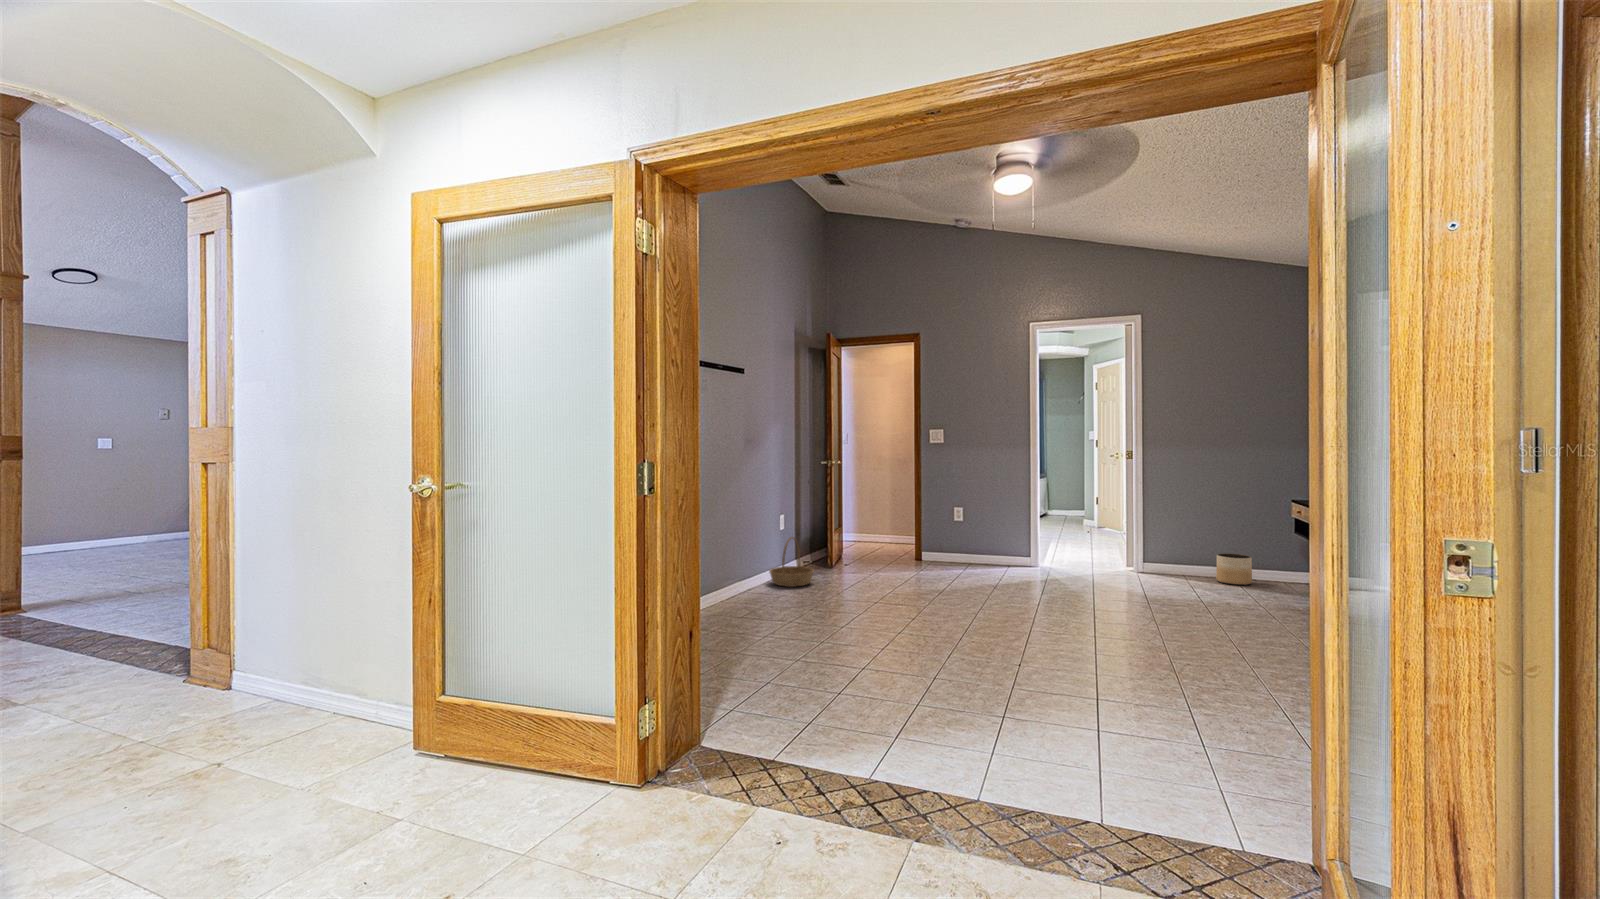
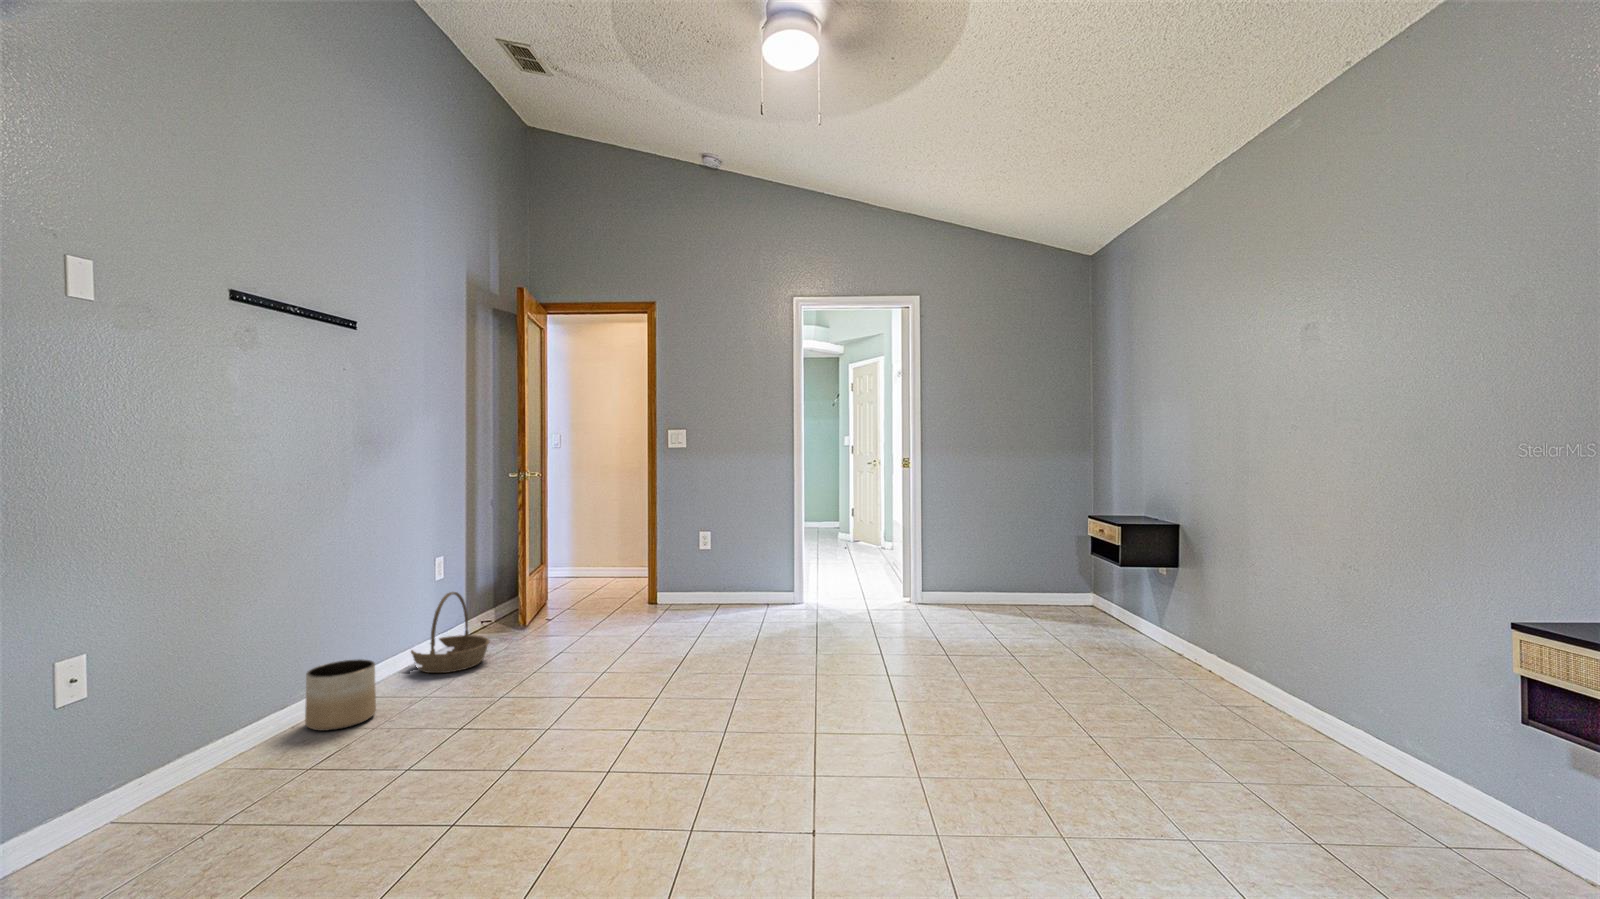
planter: present [1216,553,1252,585] -> present [305,659,376,731]

